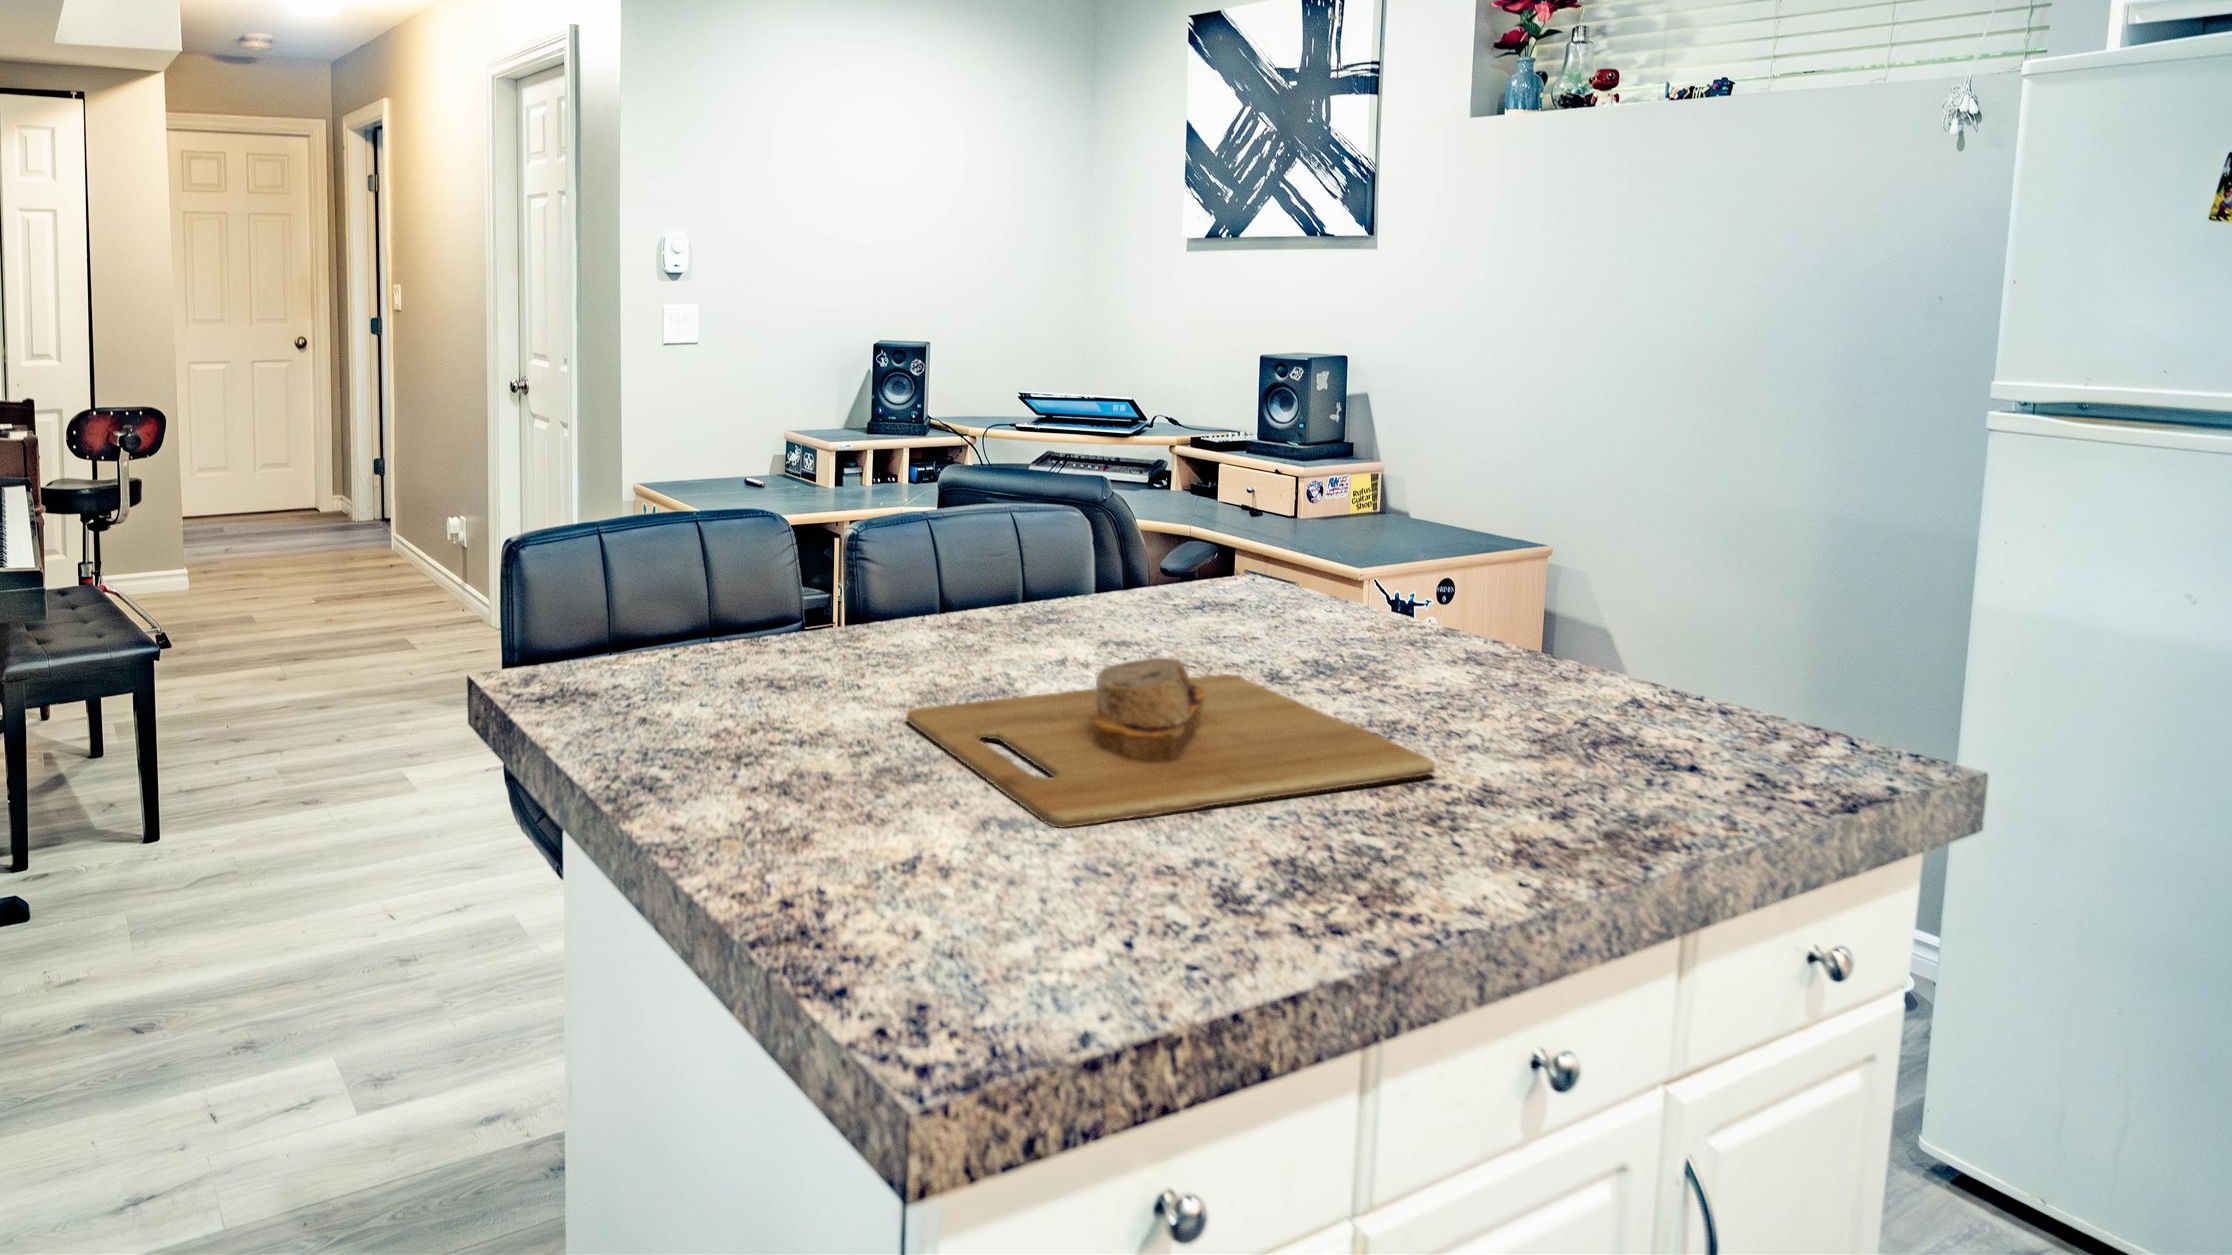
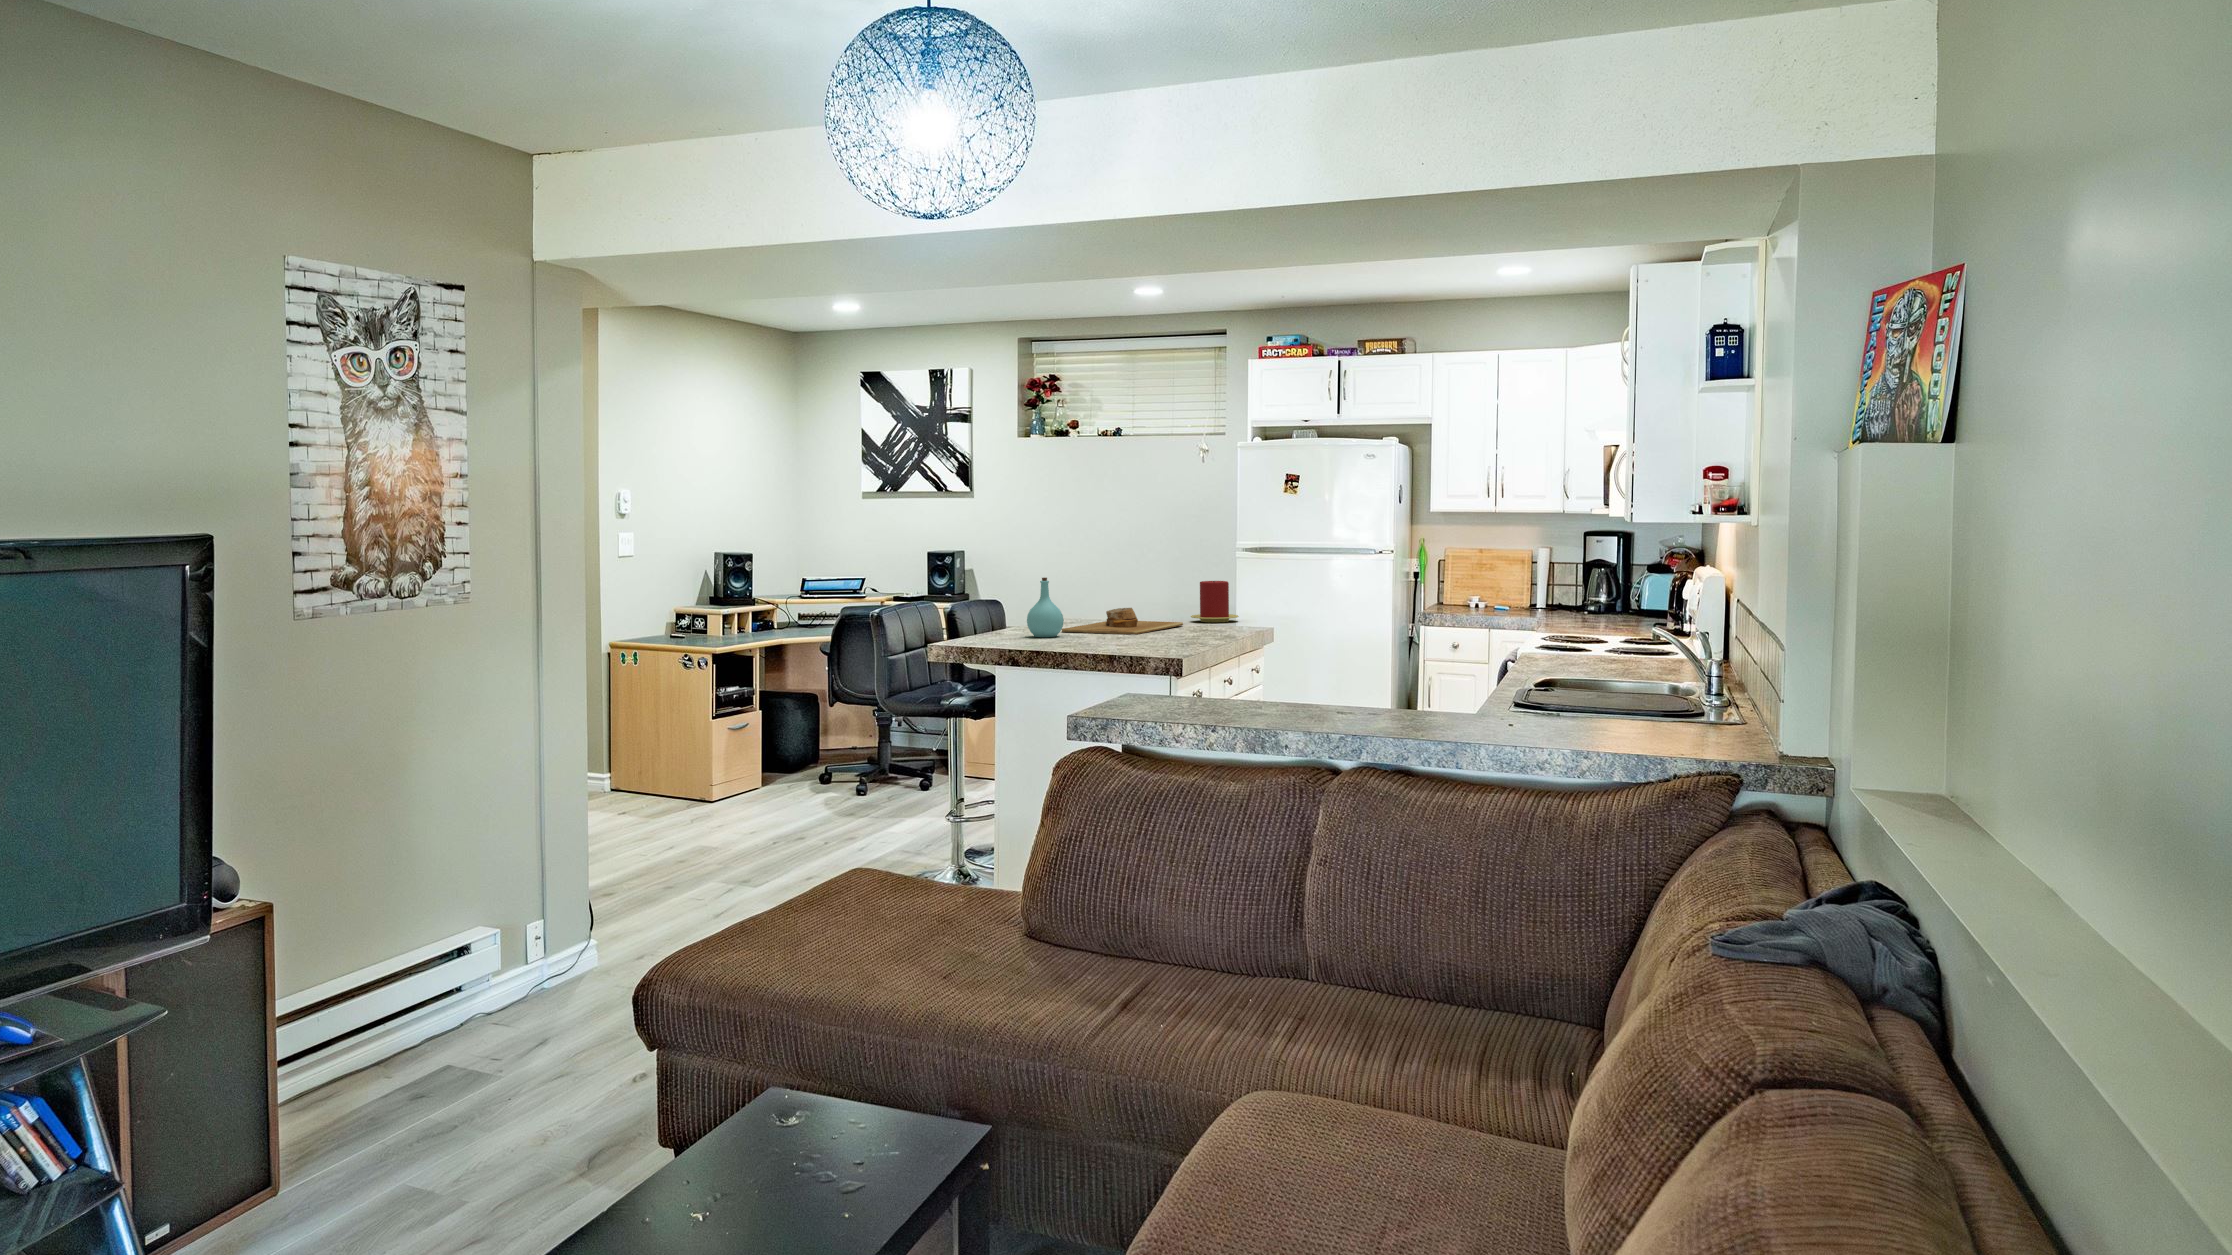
bottle: none [679,537,813,765] -> present [1027,578,1064,637]
candle: none [1546,584,1773,773] -> present [1191,581,1239,622]

